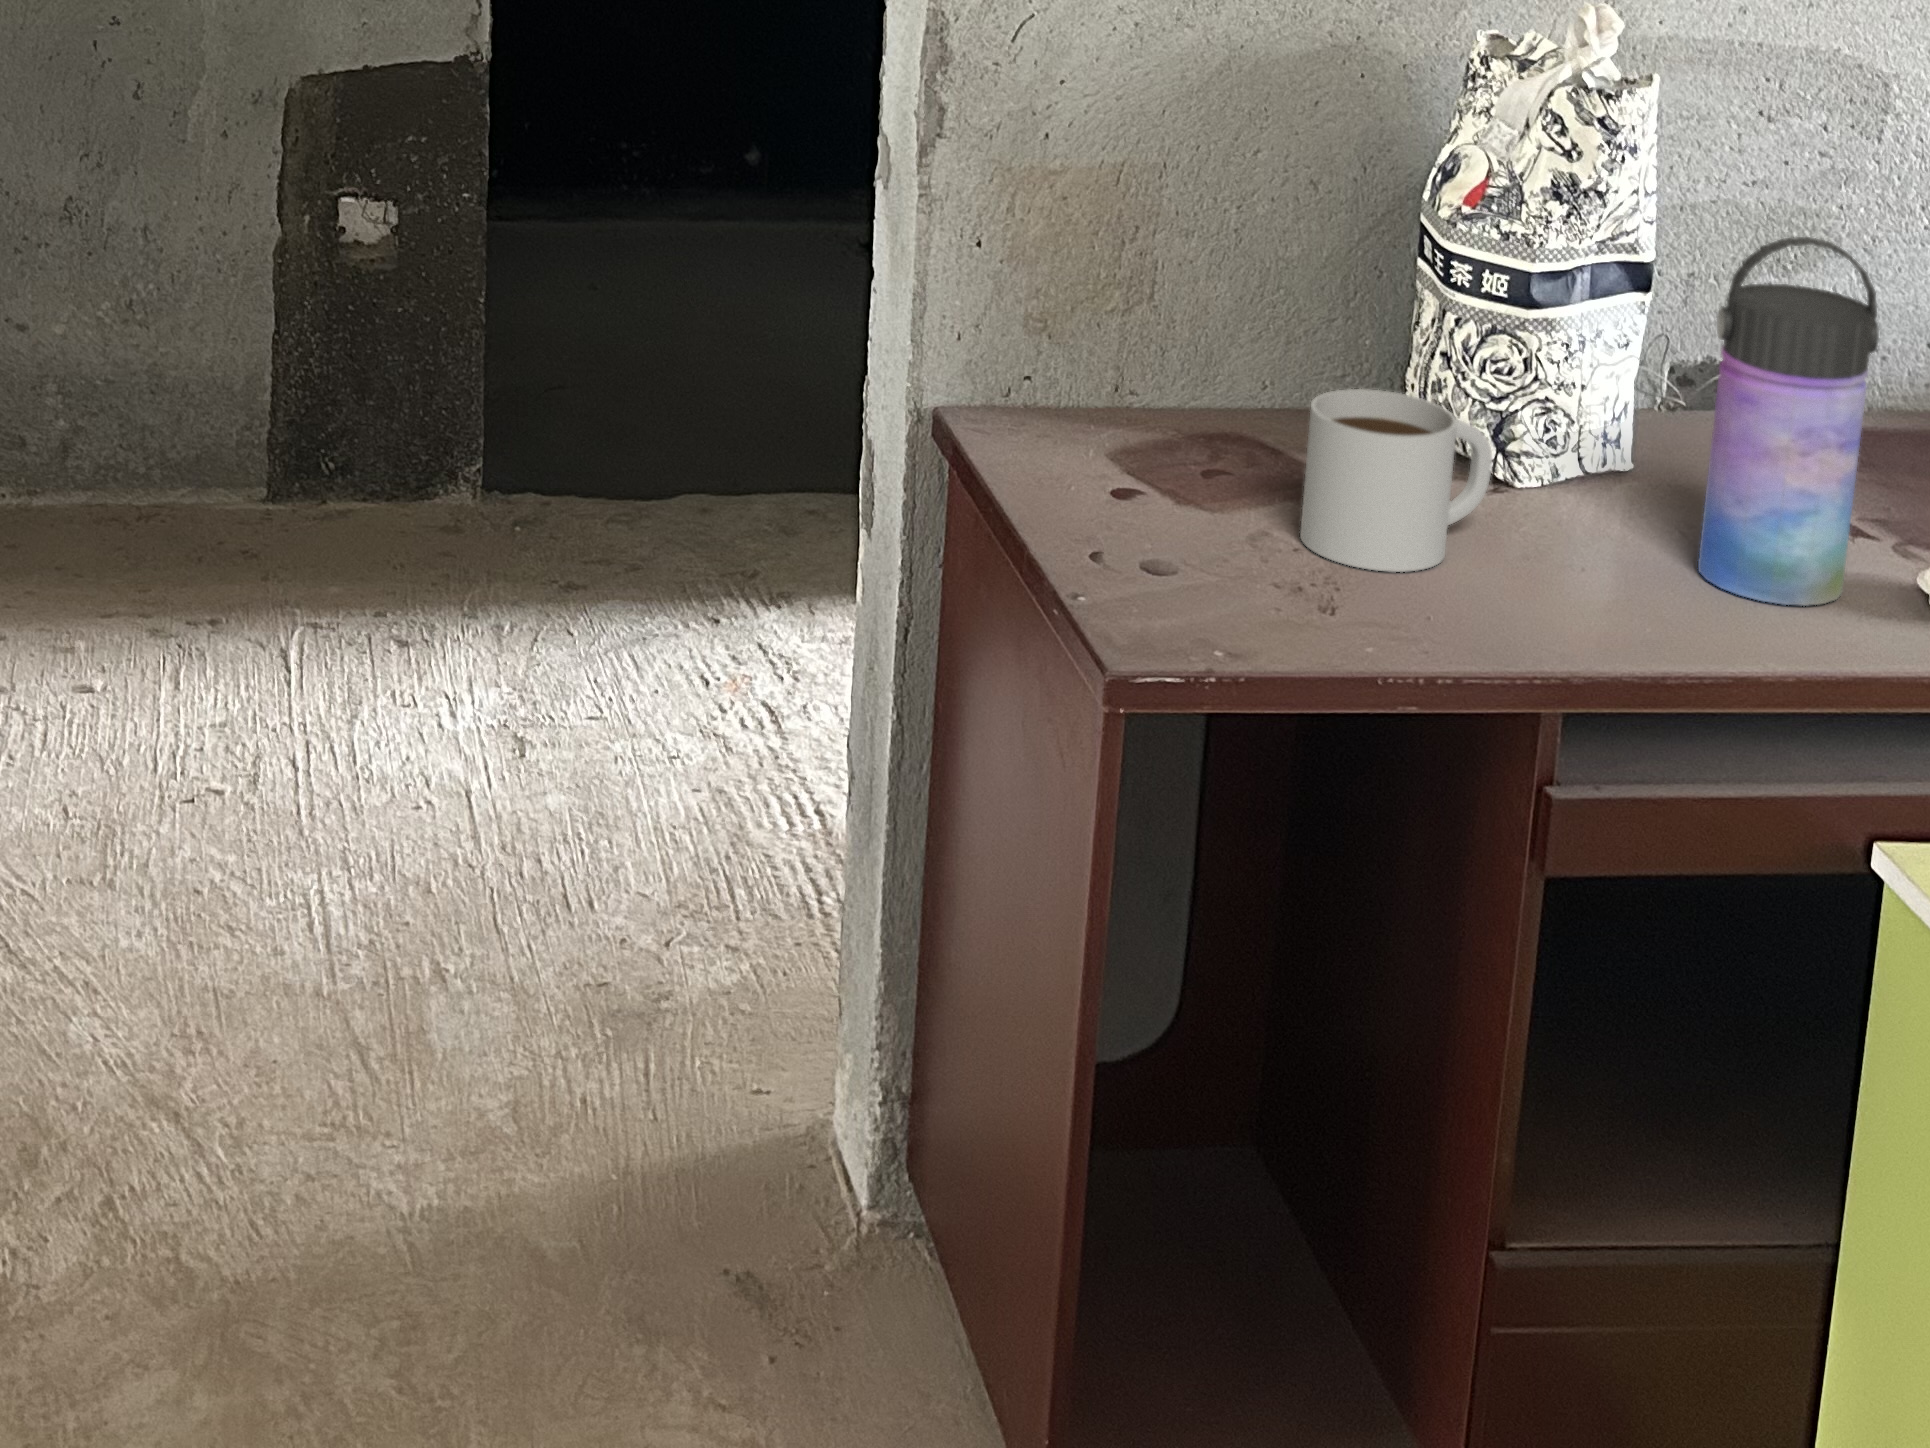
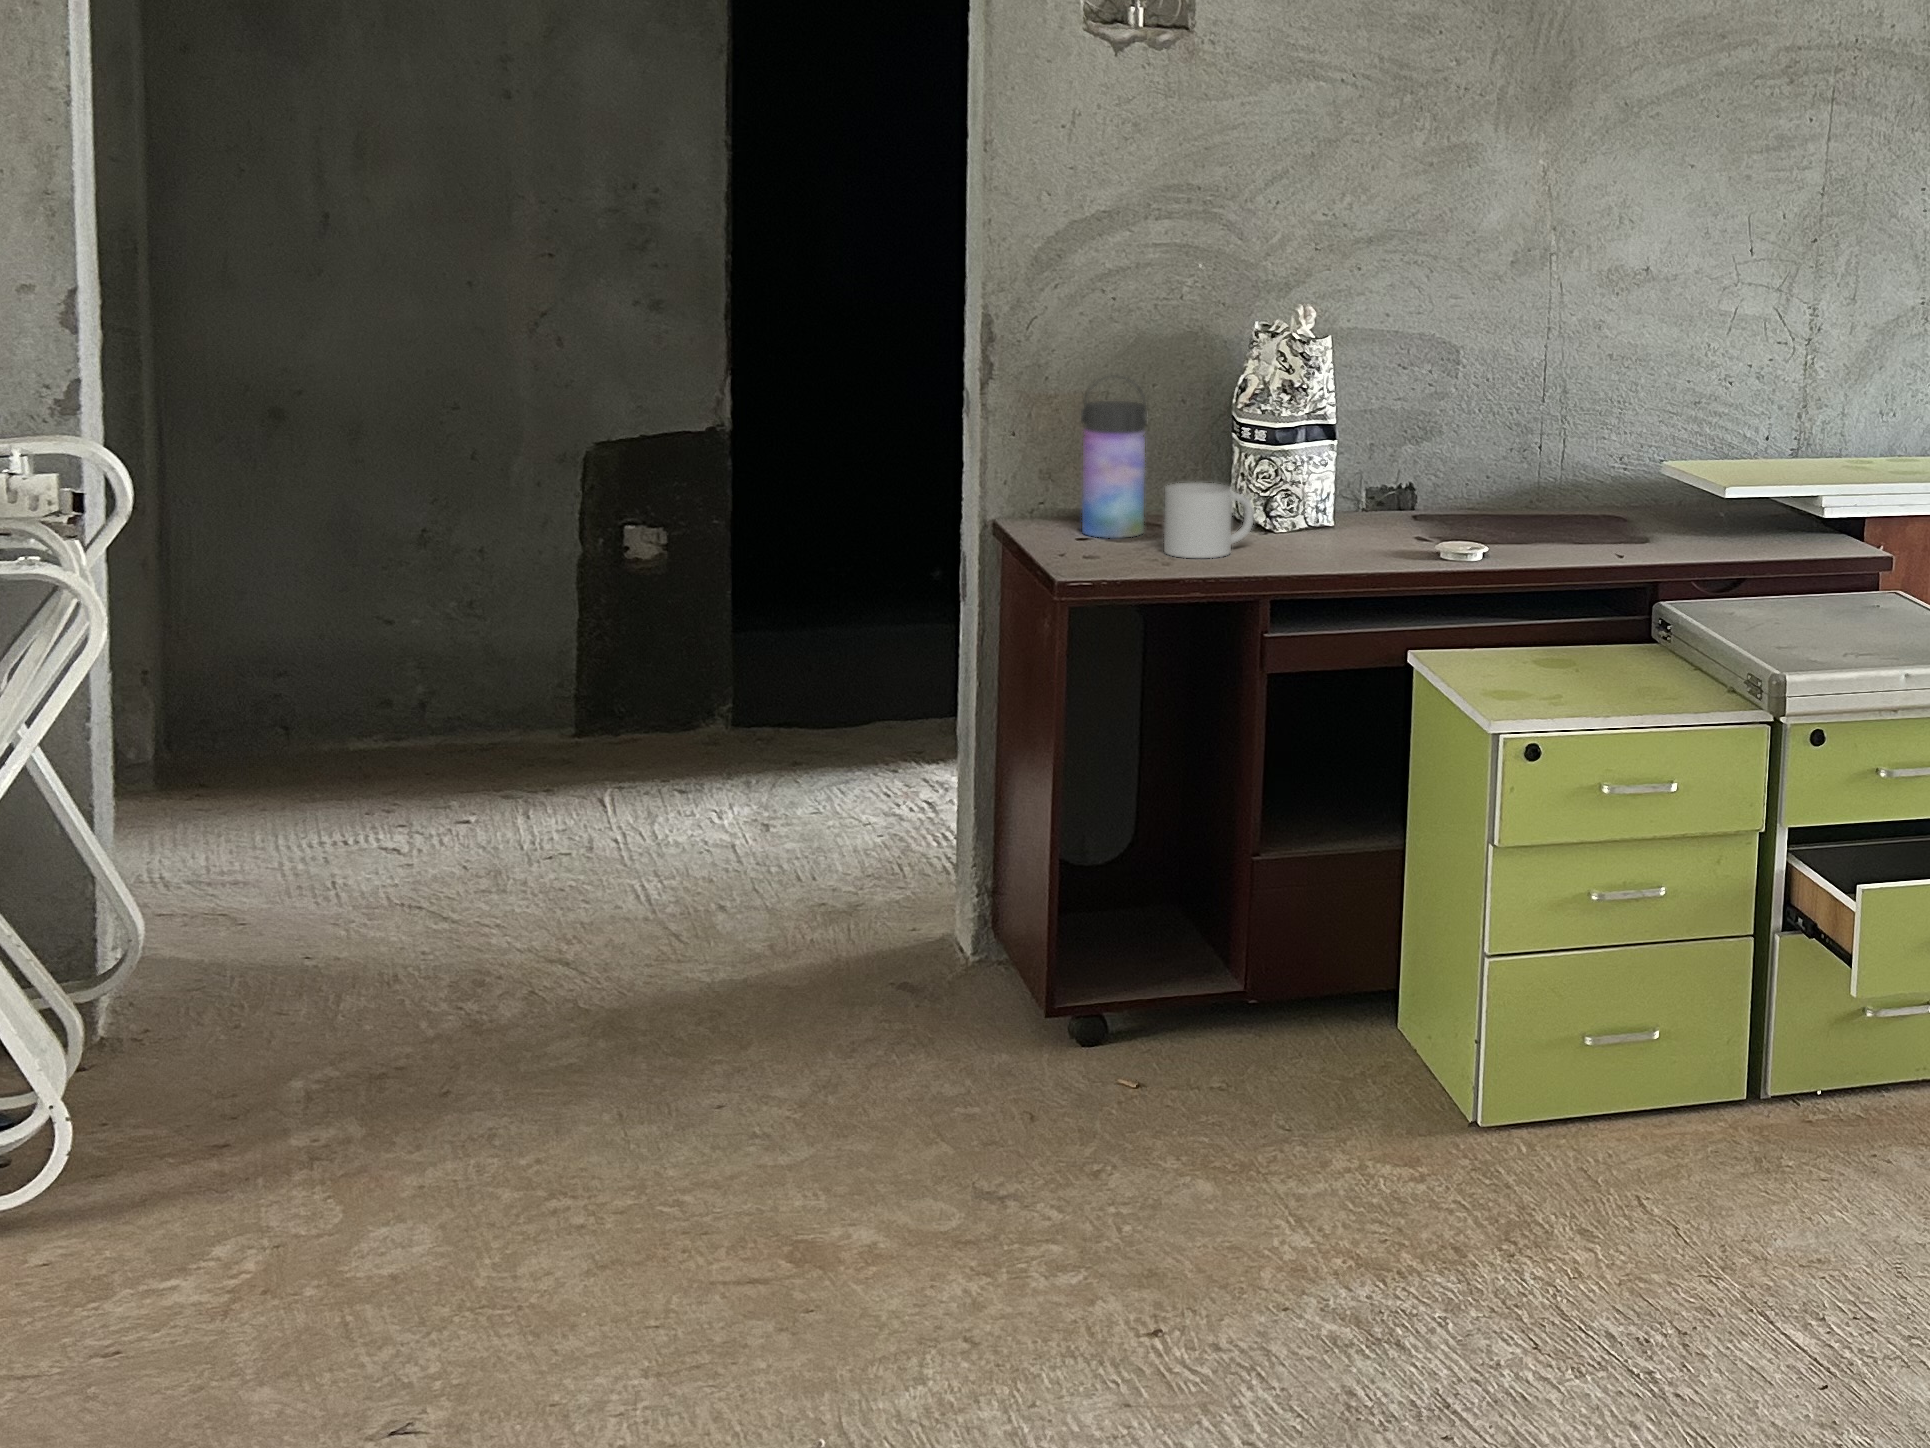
water bottle: present [1698,237,1879,606] -> present [1081,375,1148,538]

